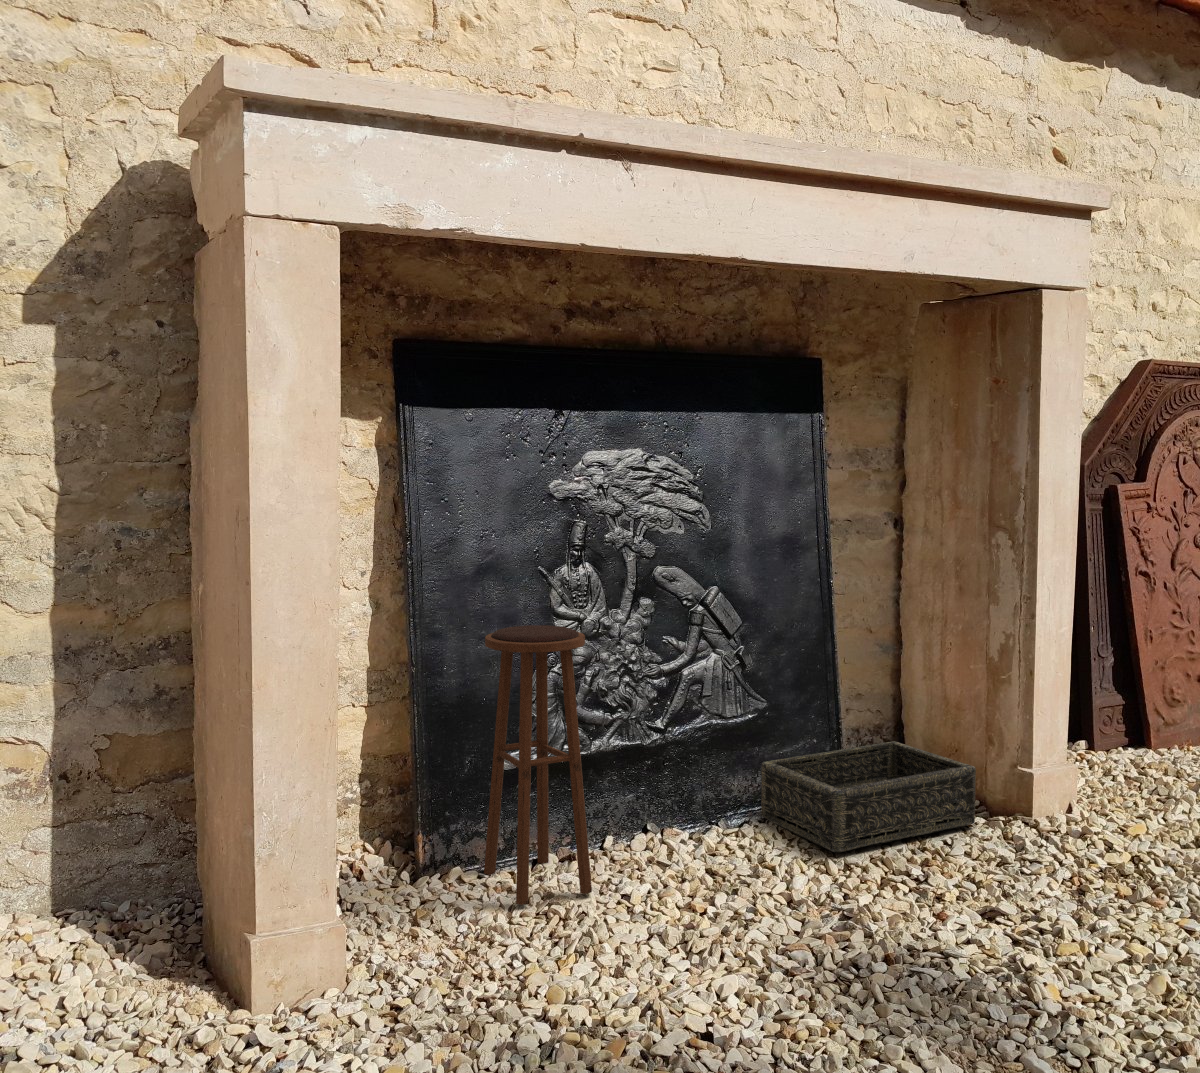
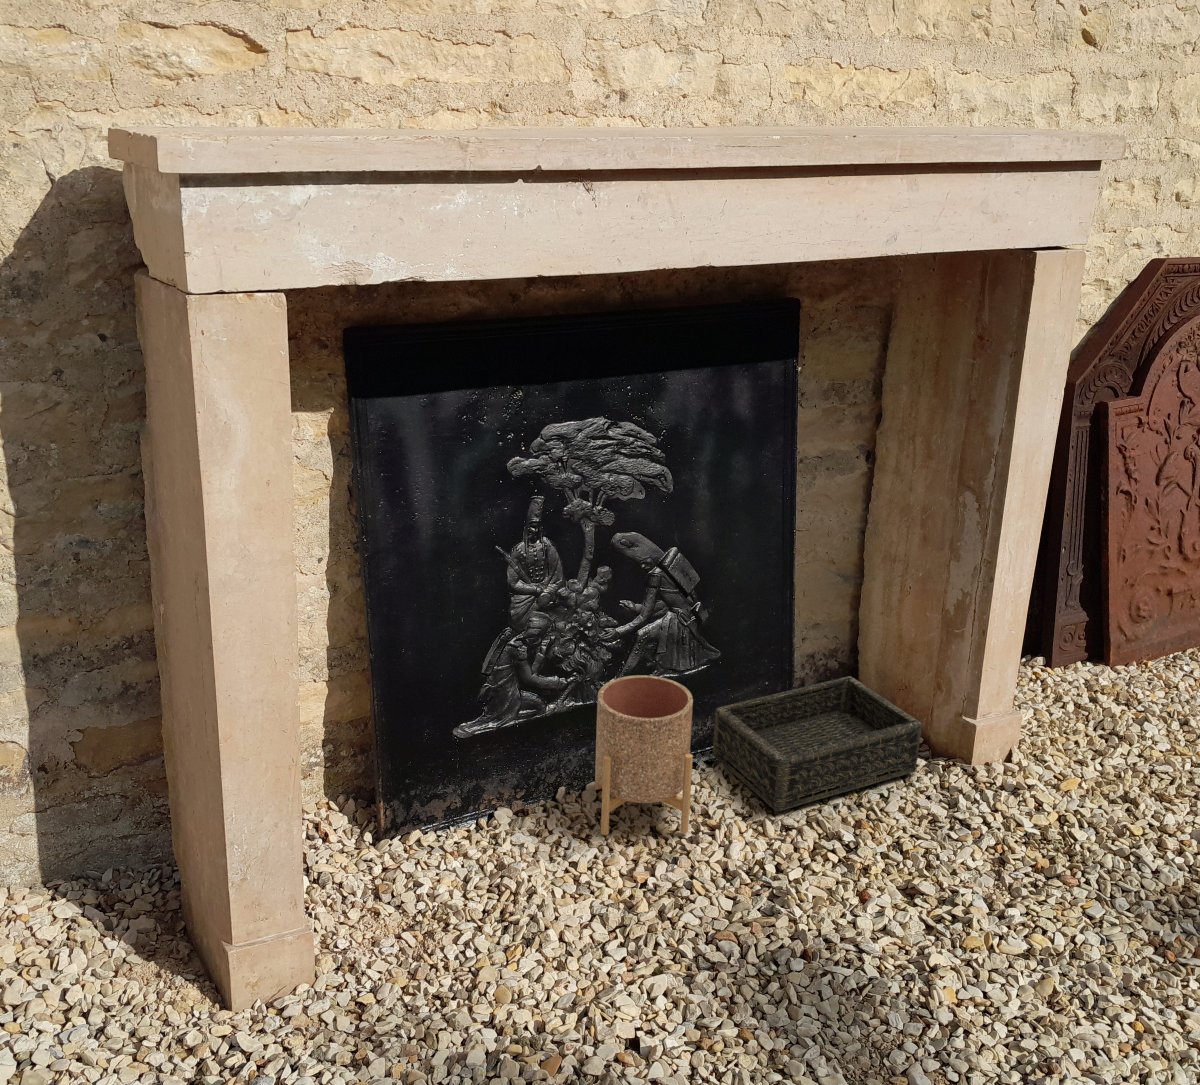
stool: present [484,625,592,905] -> none [442,617,543,879]
planter: none [642,712,745,873] -> present [595,675,693,835]

